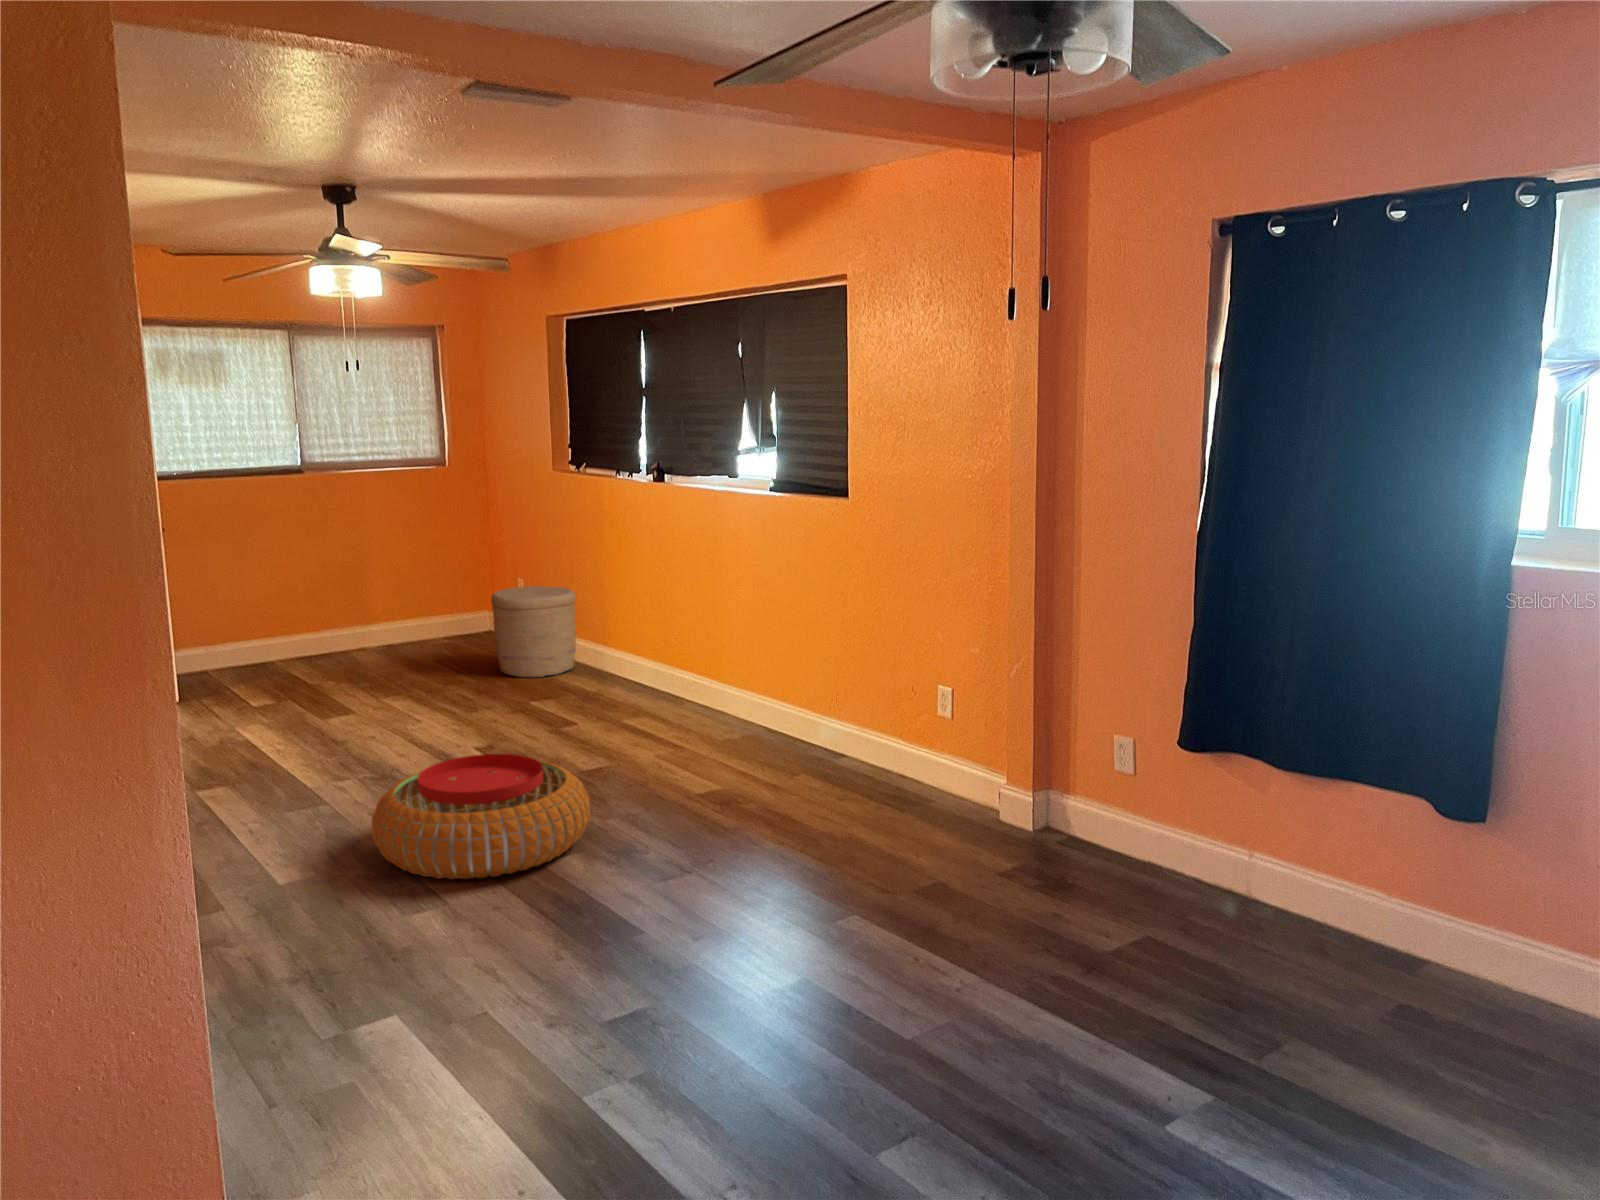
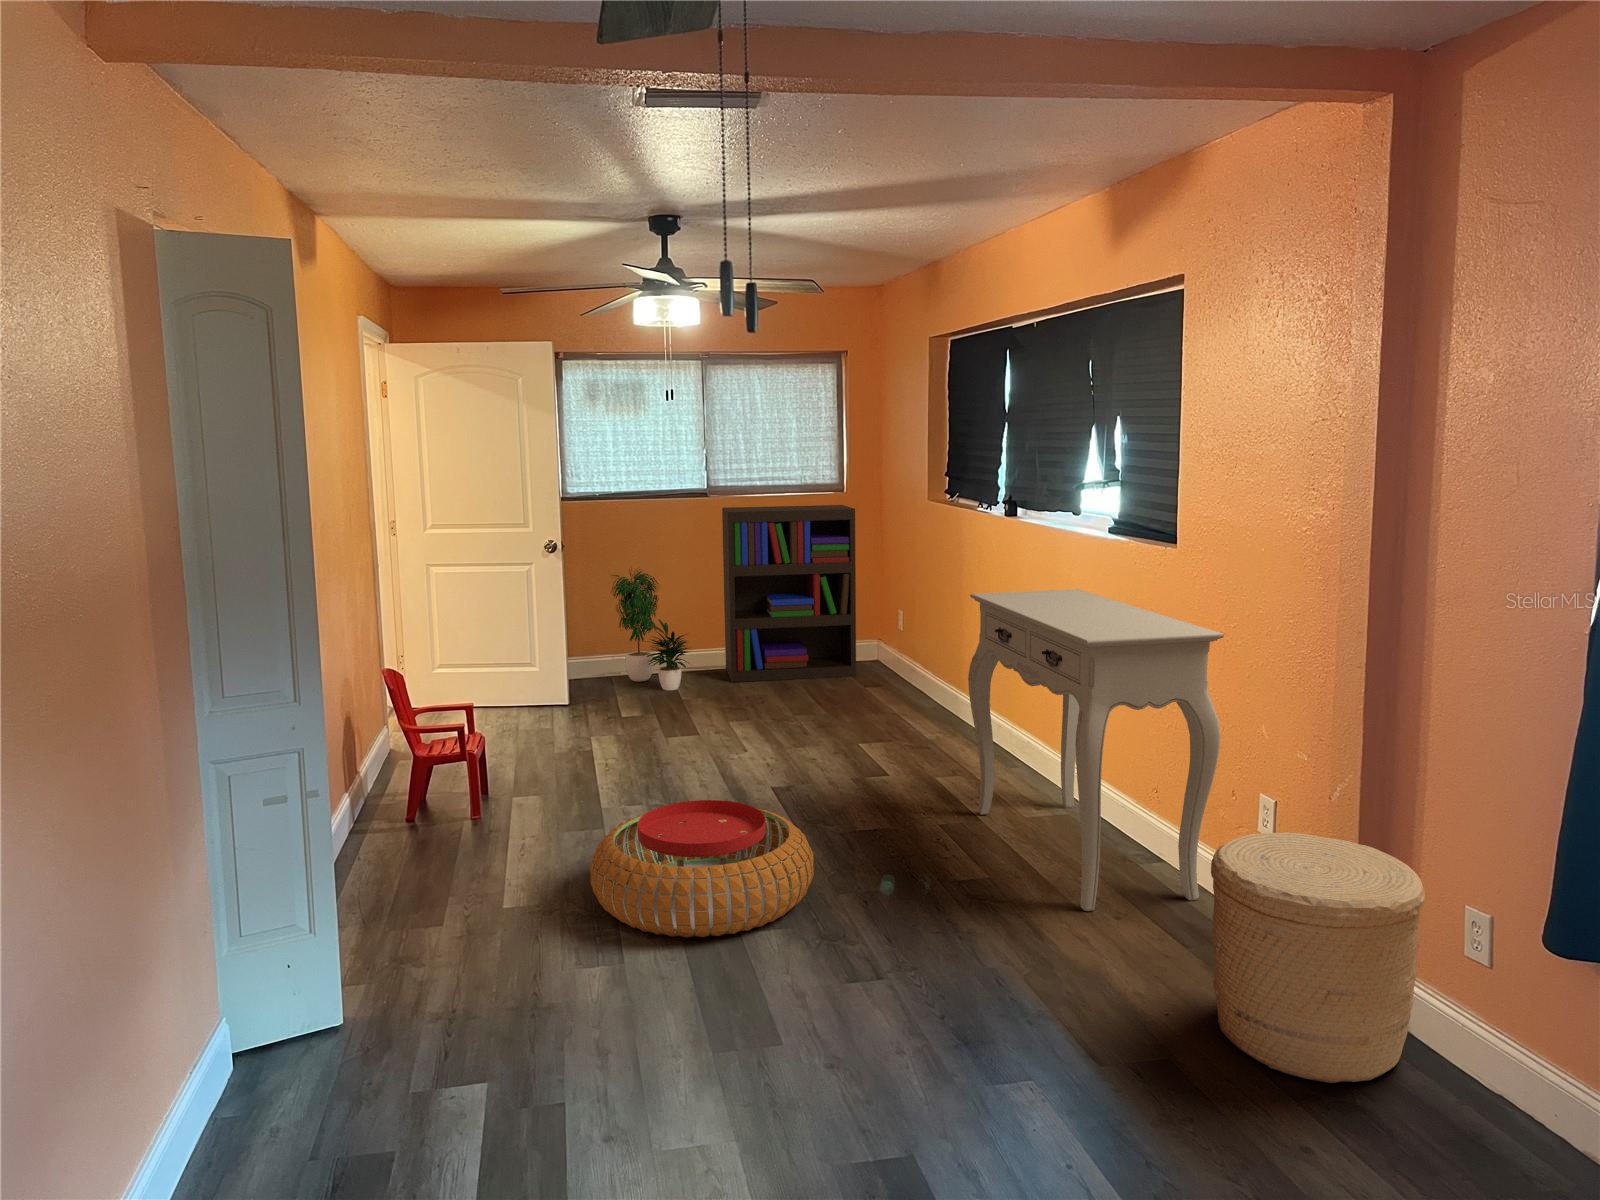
bookshelf: none [322,479,480,665] -> present [722,505,856,682]
console table: none [665,541,904,800] -> present [968,589,1224,911]
potted plant: none [201,548,314,679] -> present [611,570,690,691]
woven basket: present [491,586,576,677] -> present [1211,832,1425,1083]

